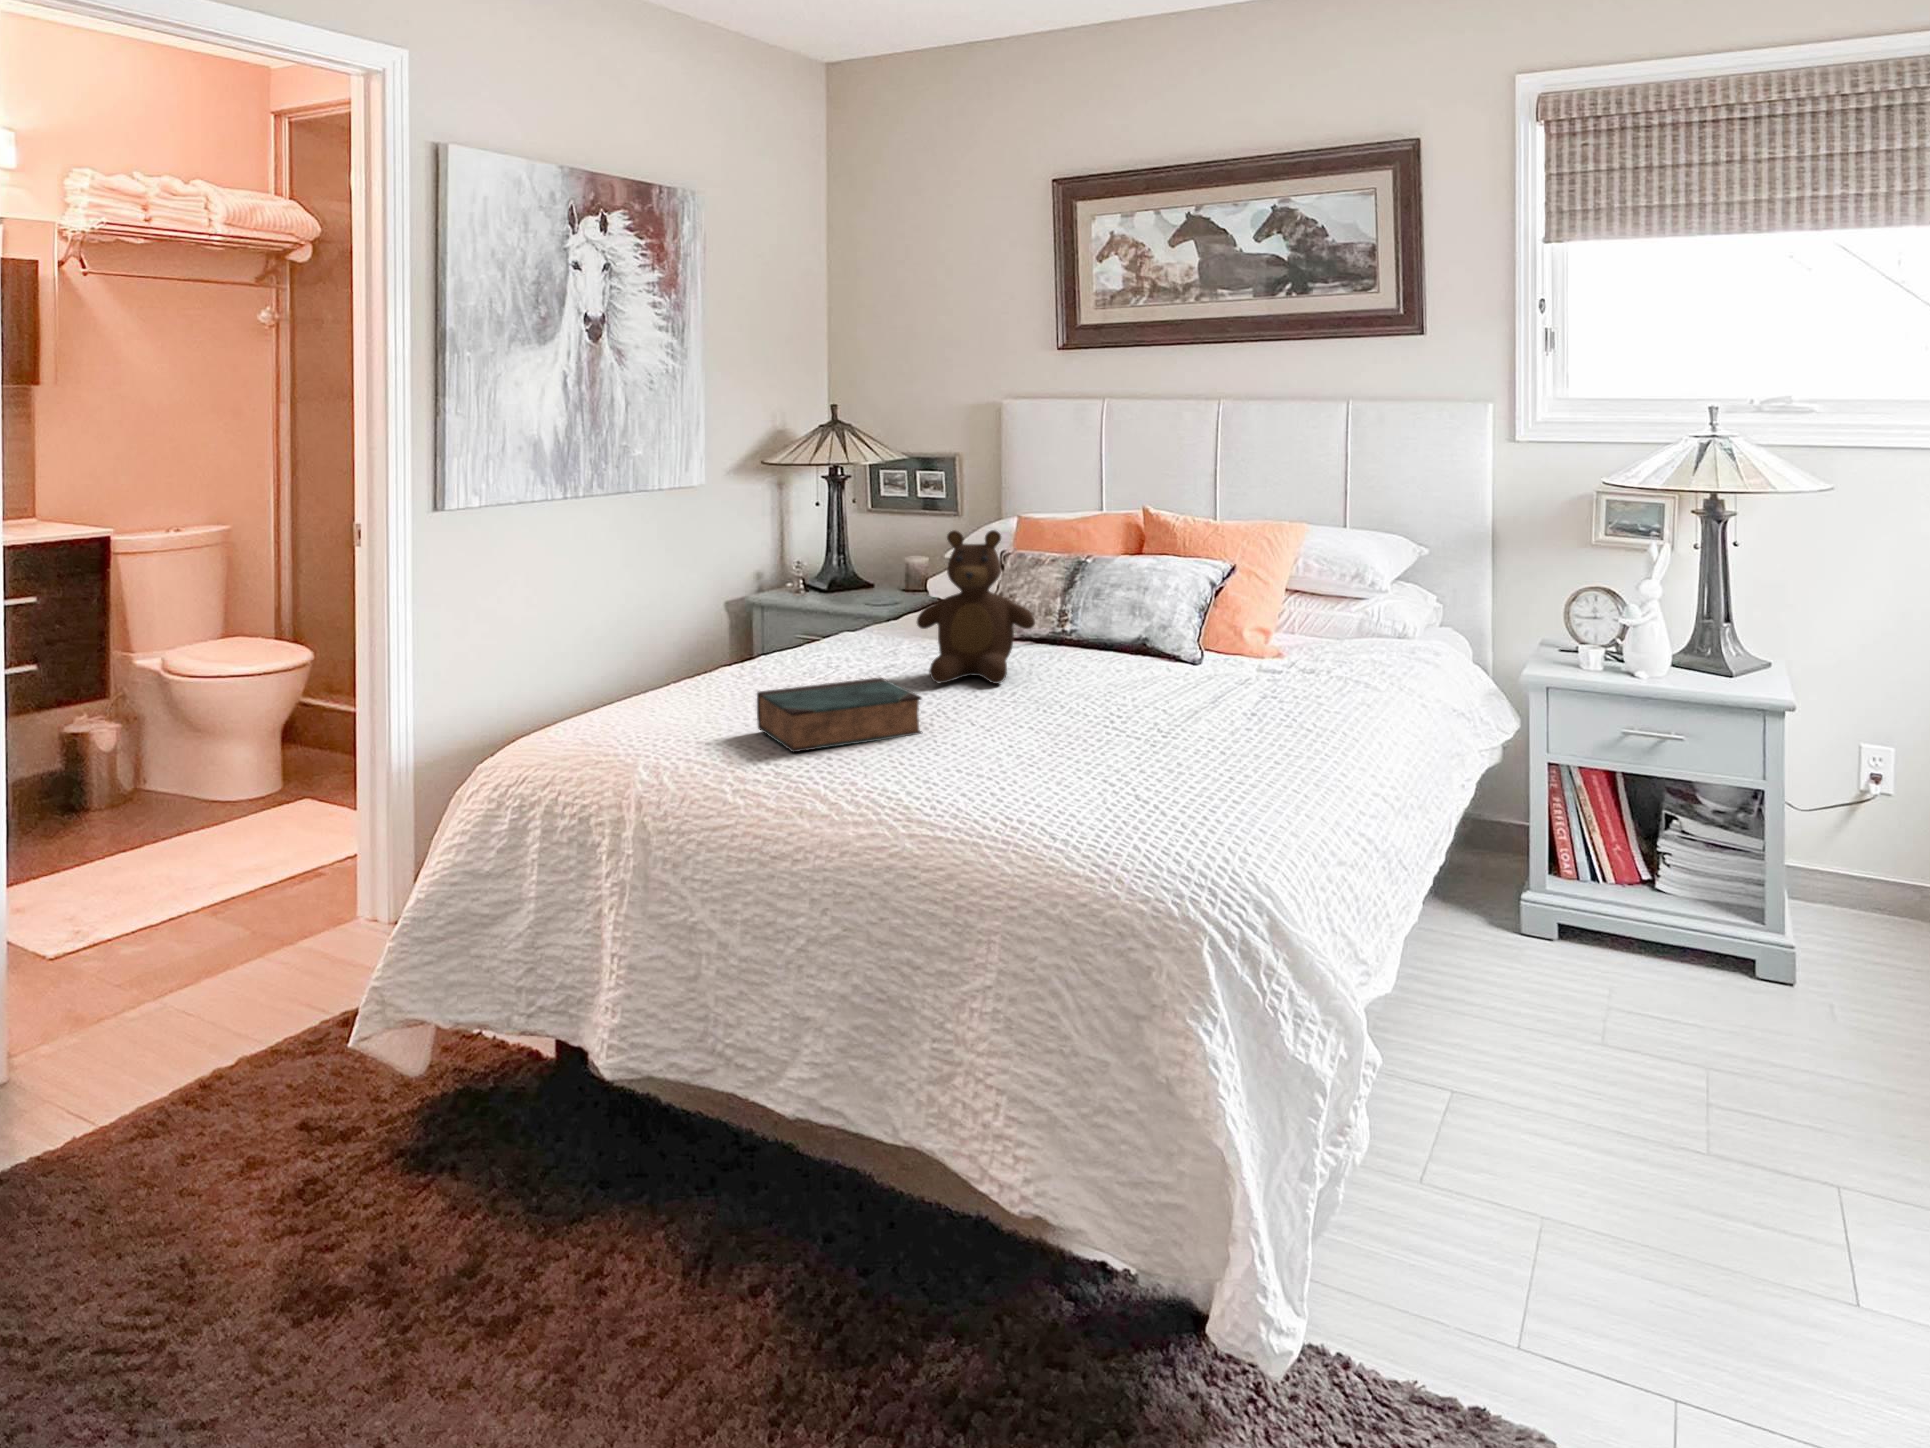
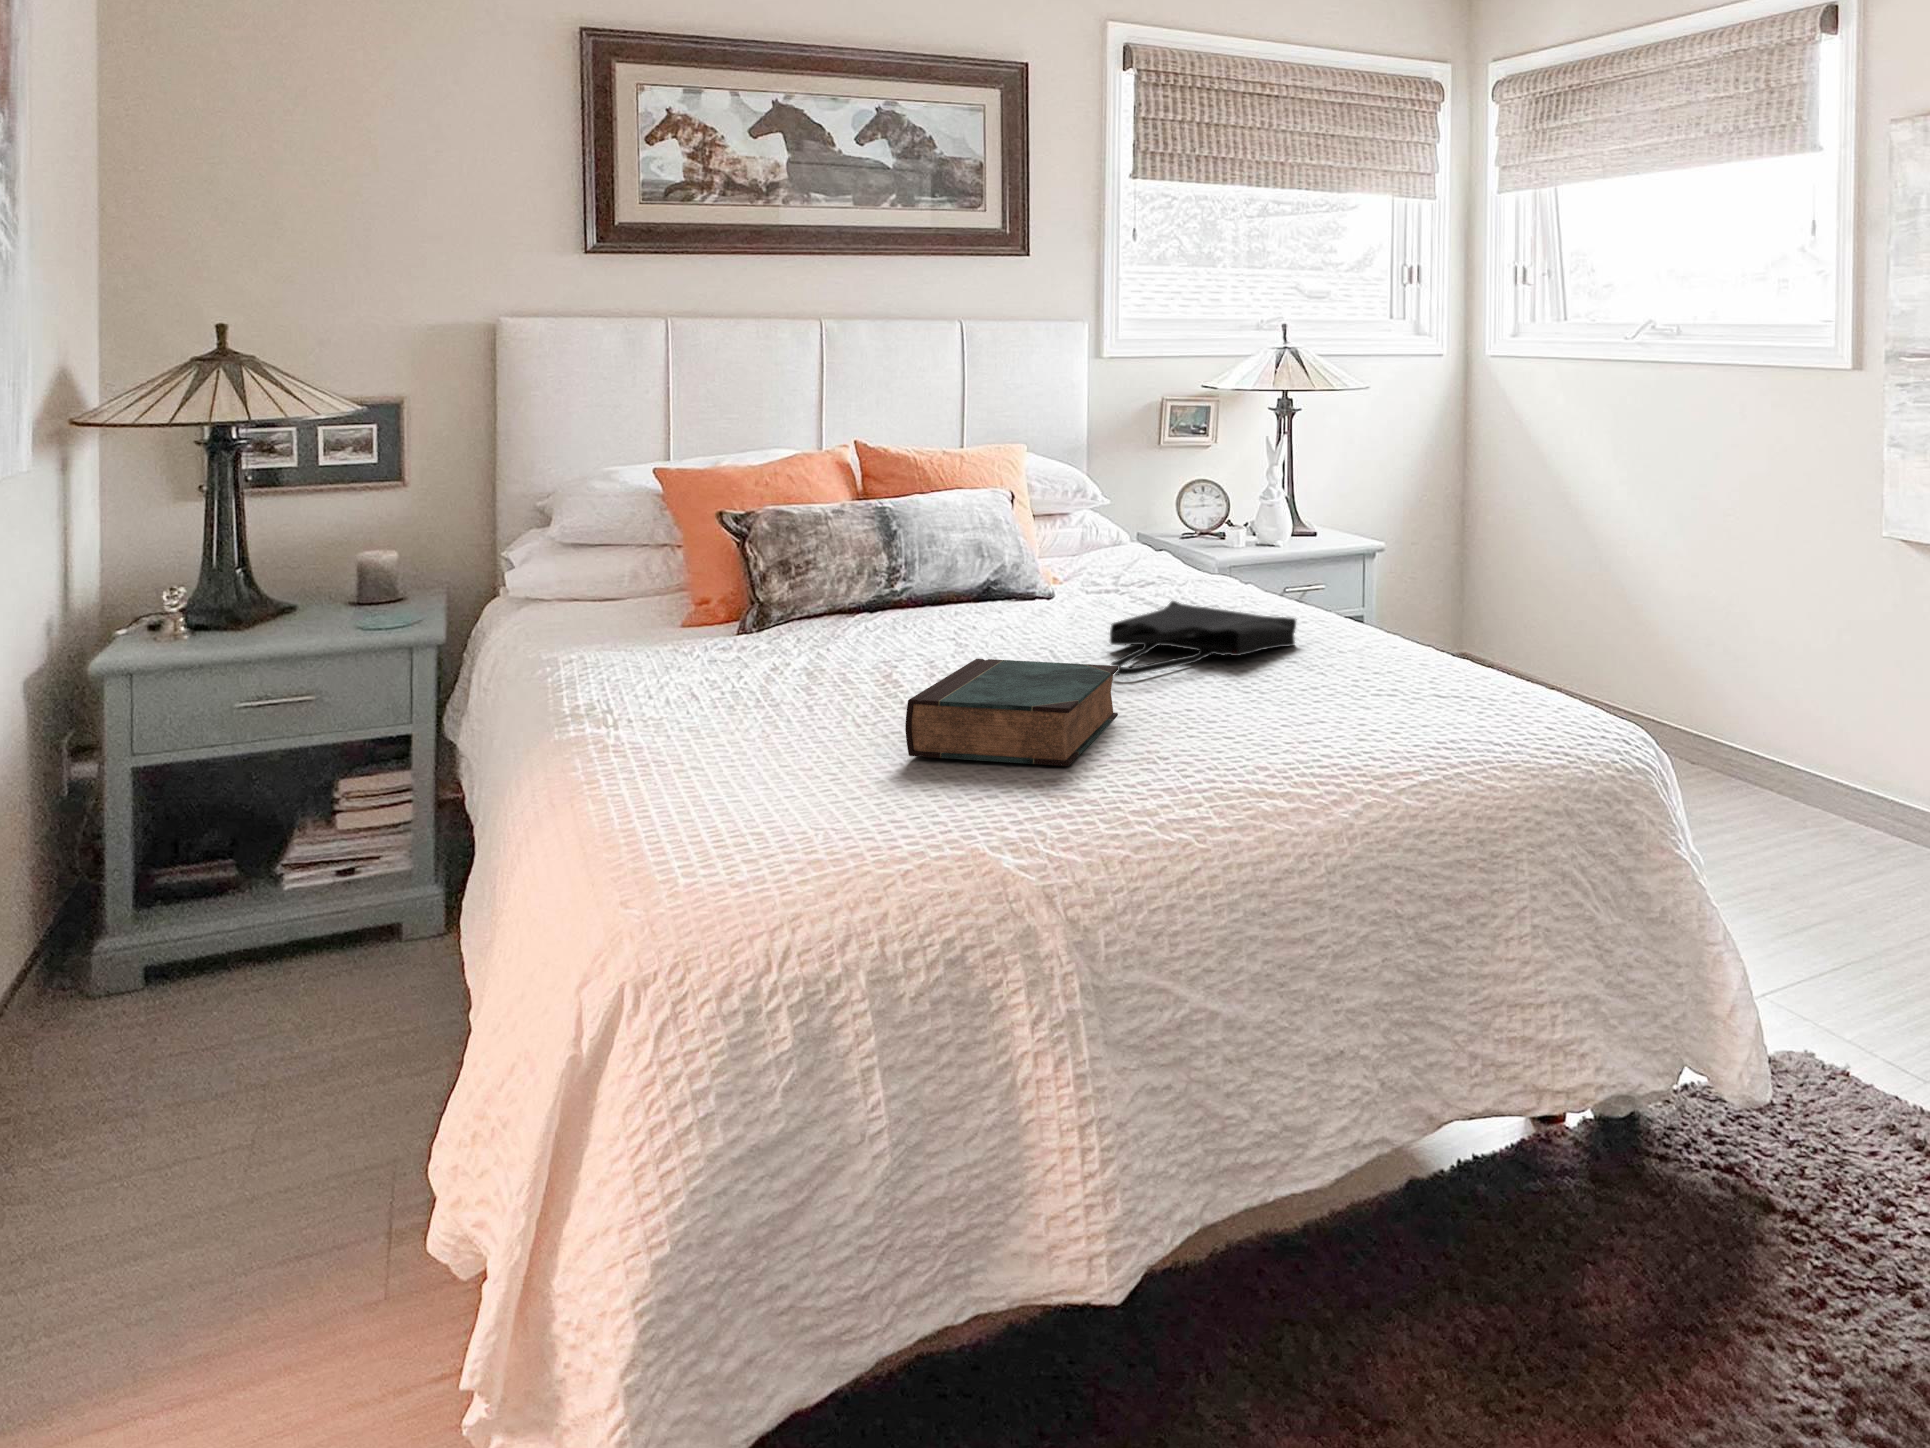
teddy bear: present [917,530,1035,684] -> none [836,462,999,668]
tote bag: none [1001,663,1193,717] -> present [1110,601,1296,676]

